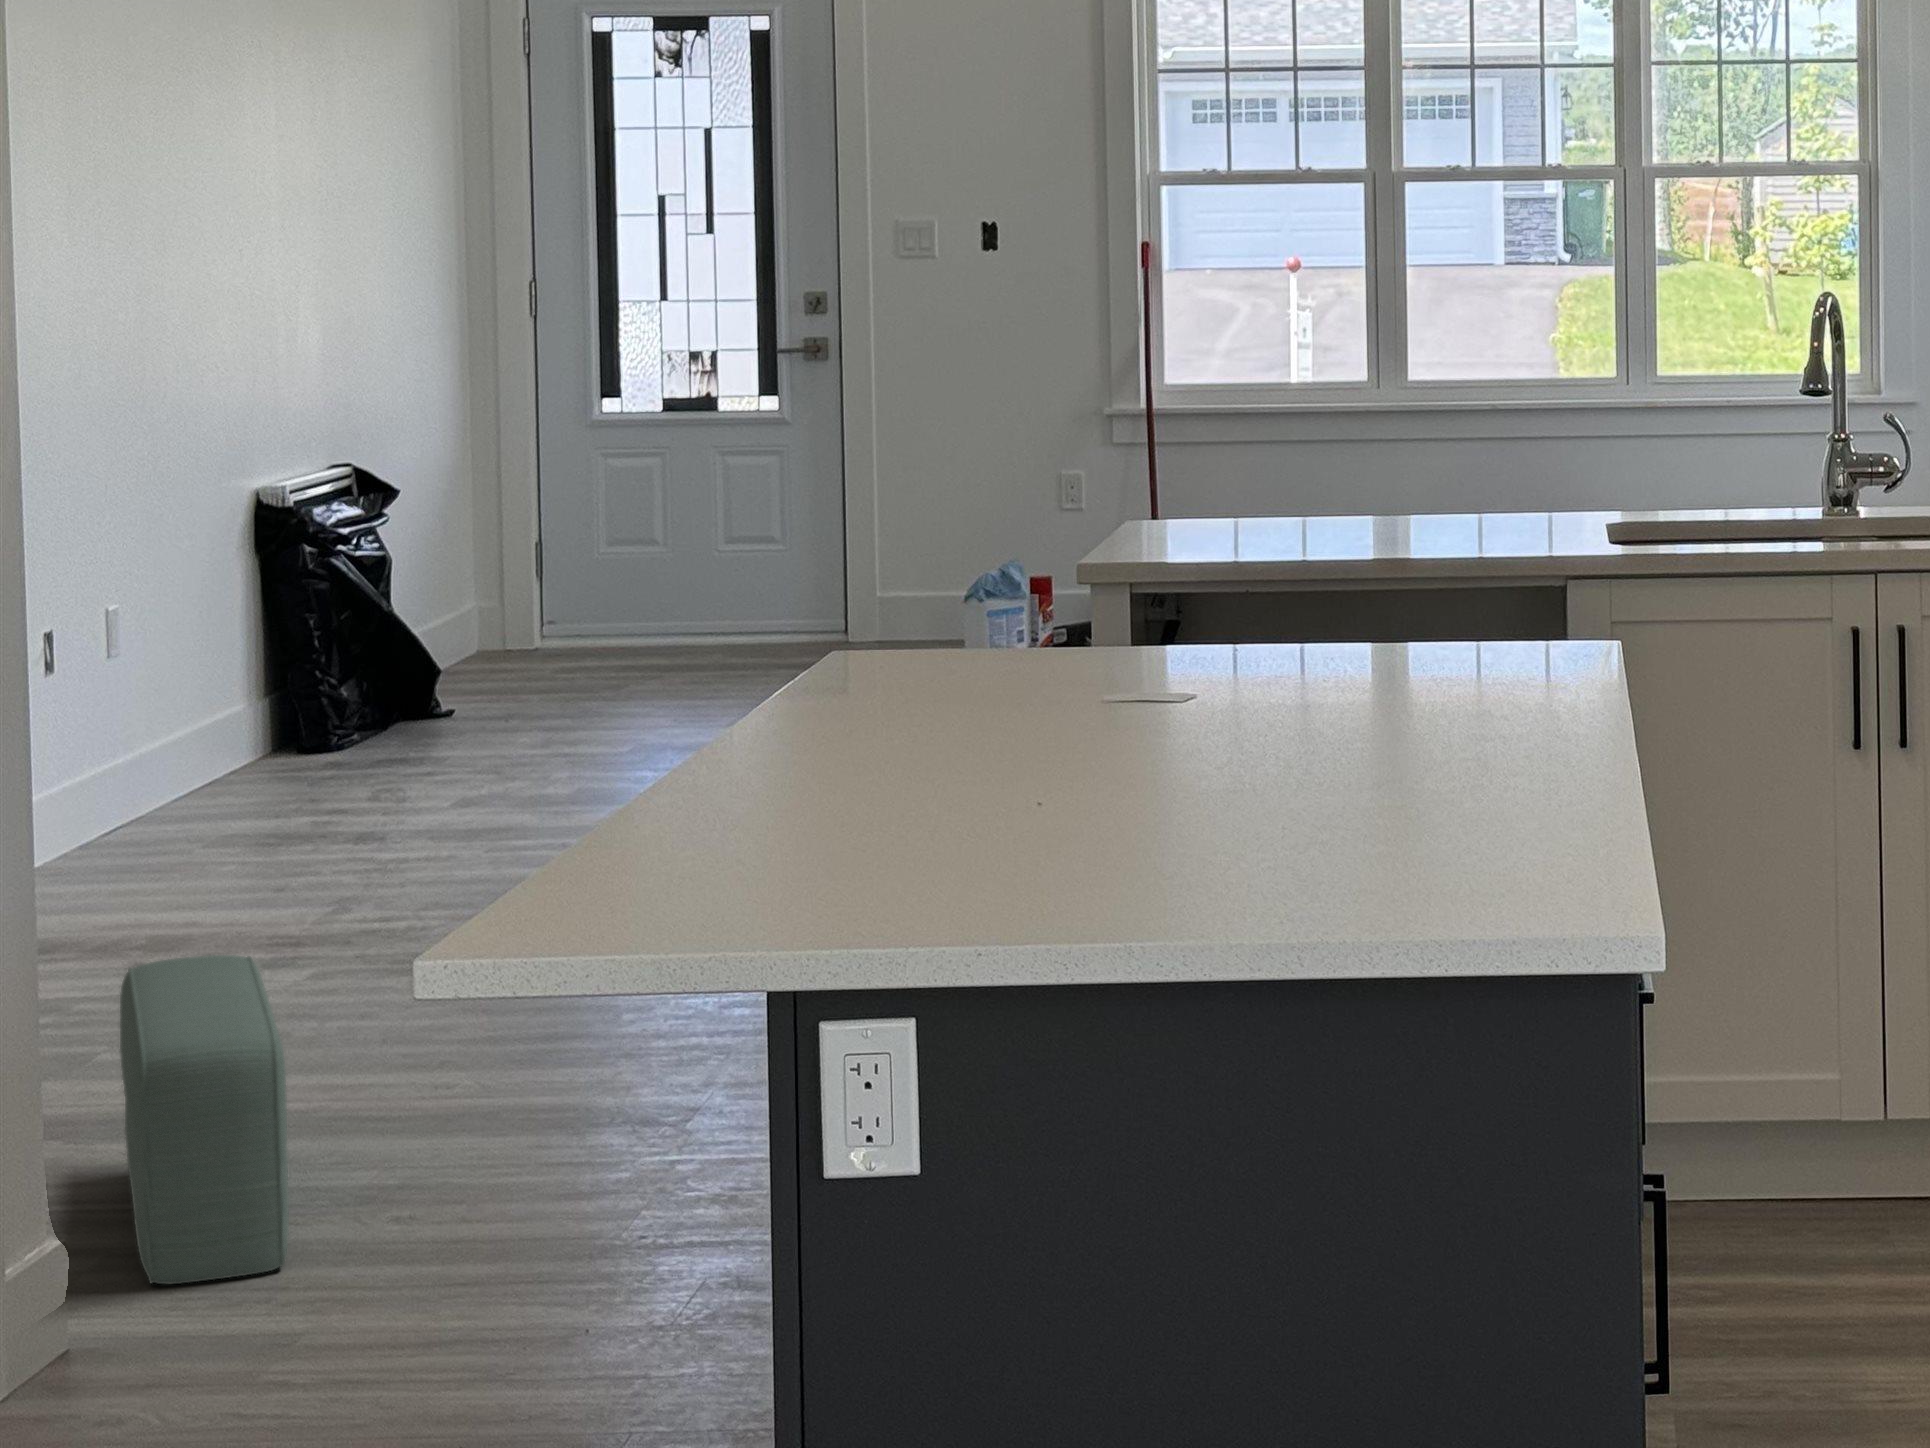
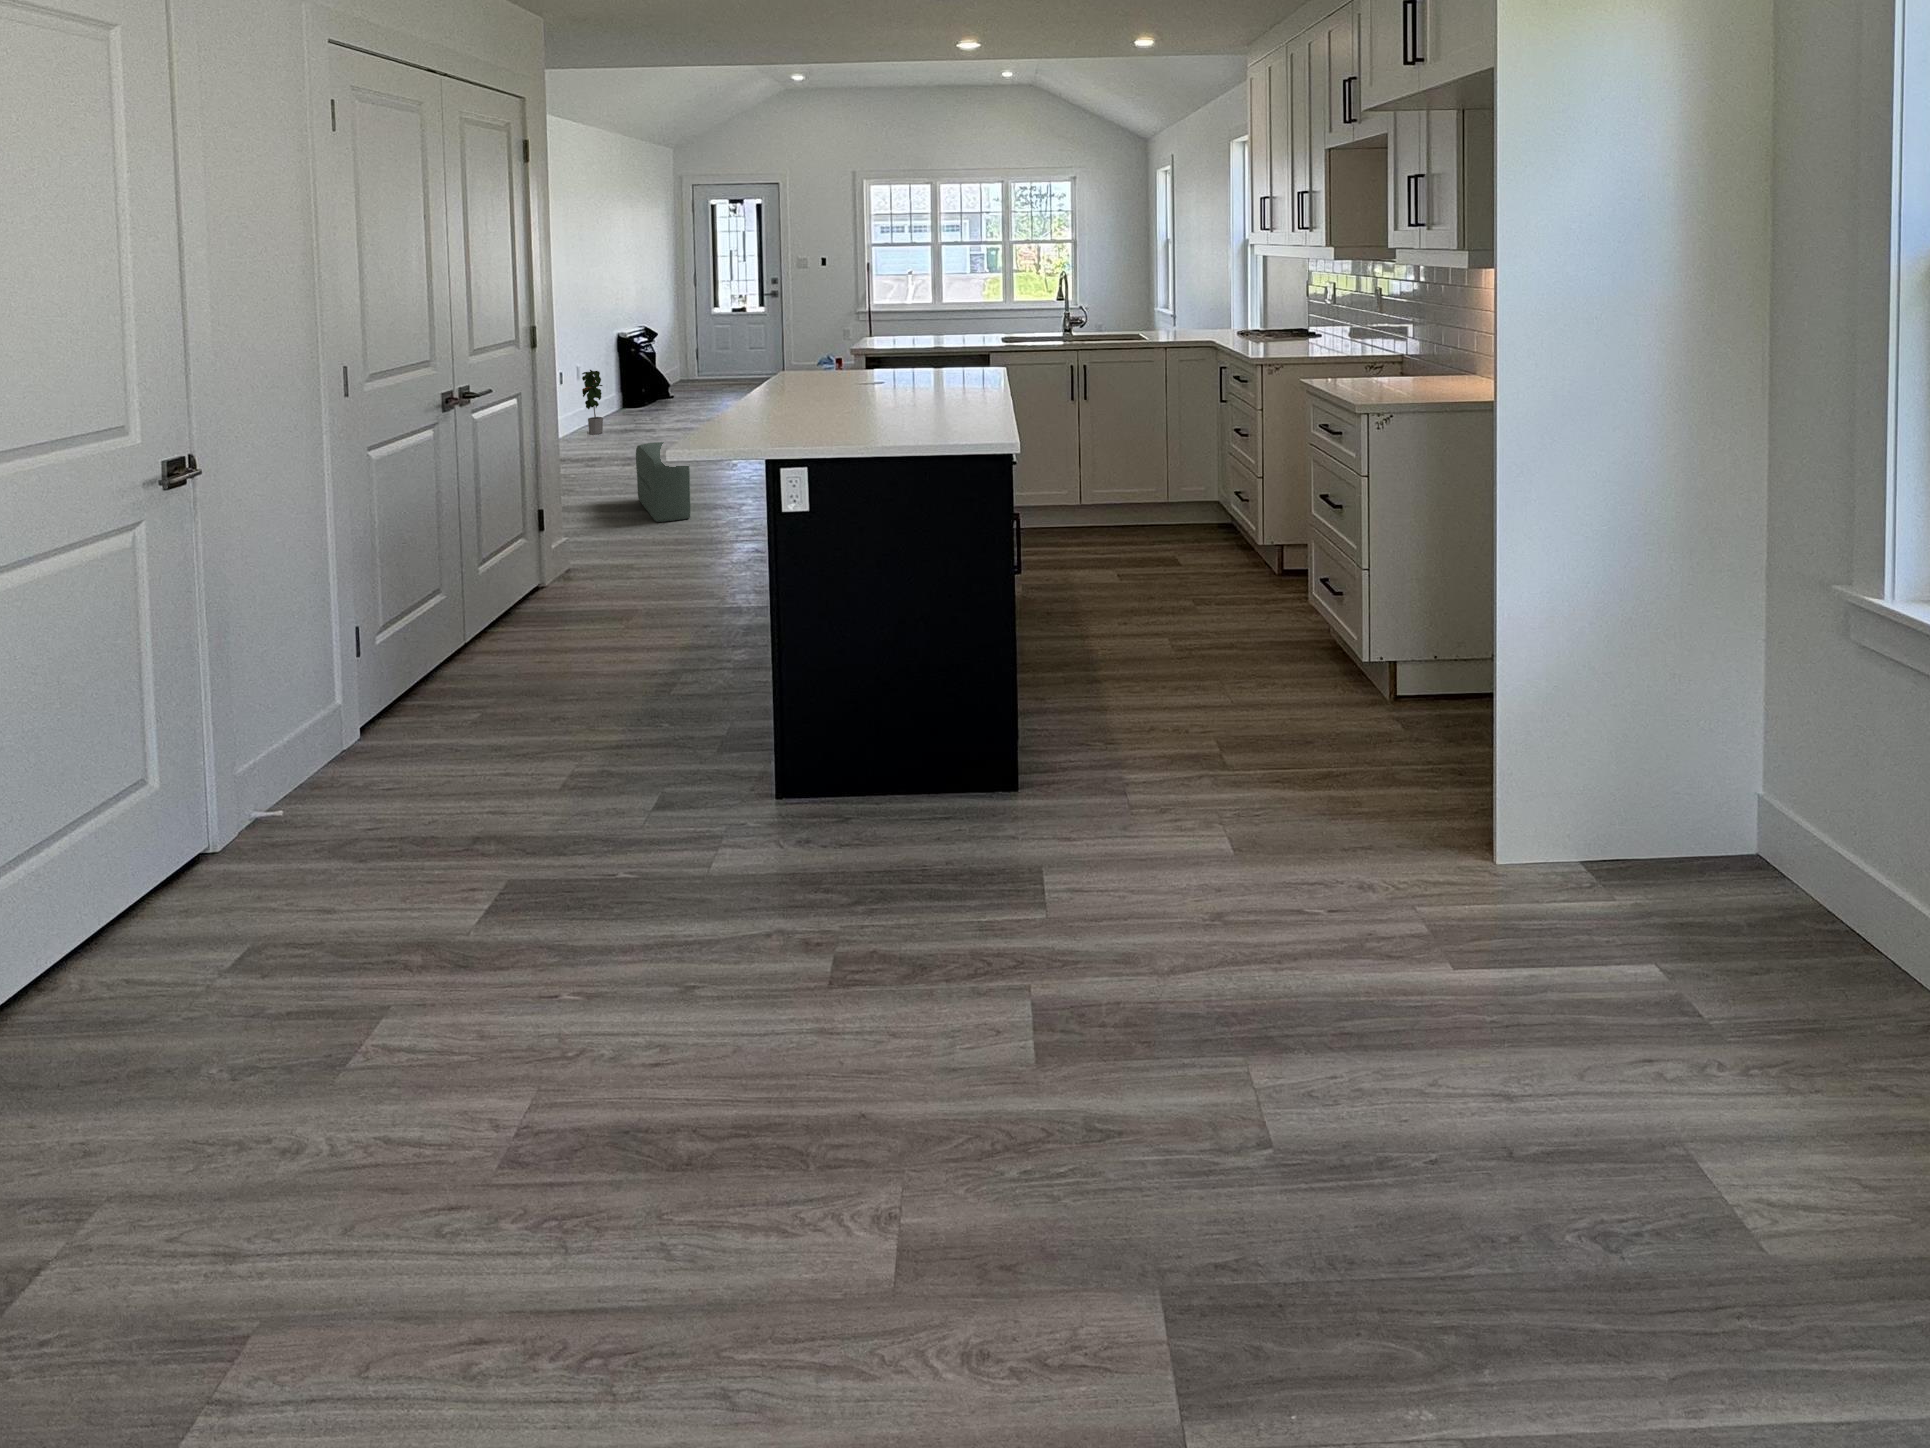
potted plant: none [74,628,154,861] -> present [582,370,603,434]

